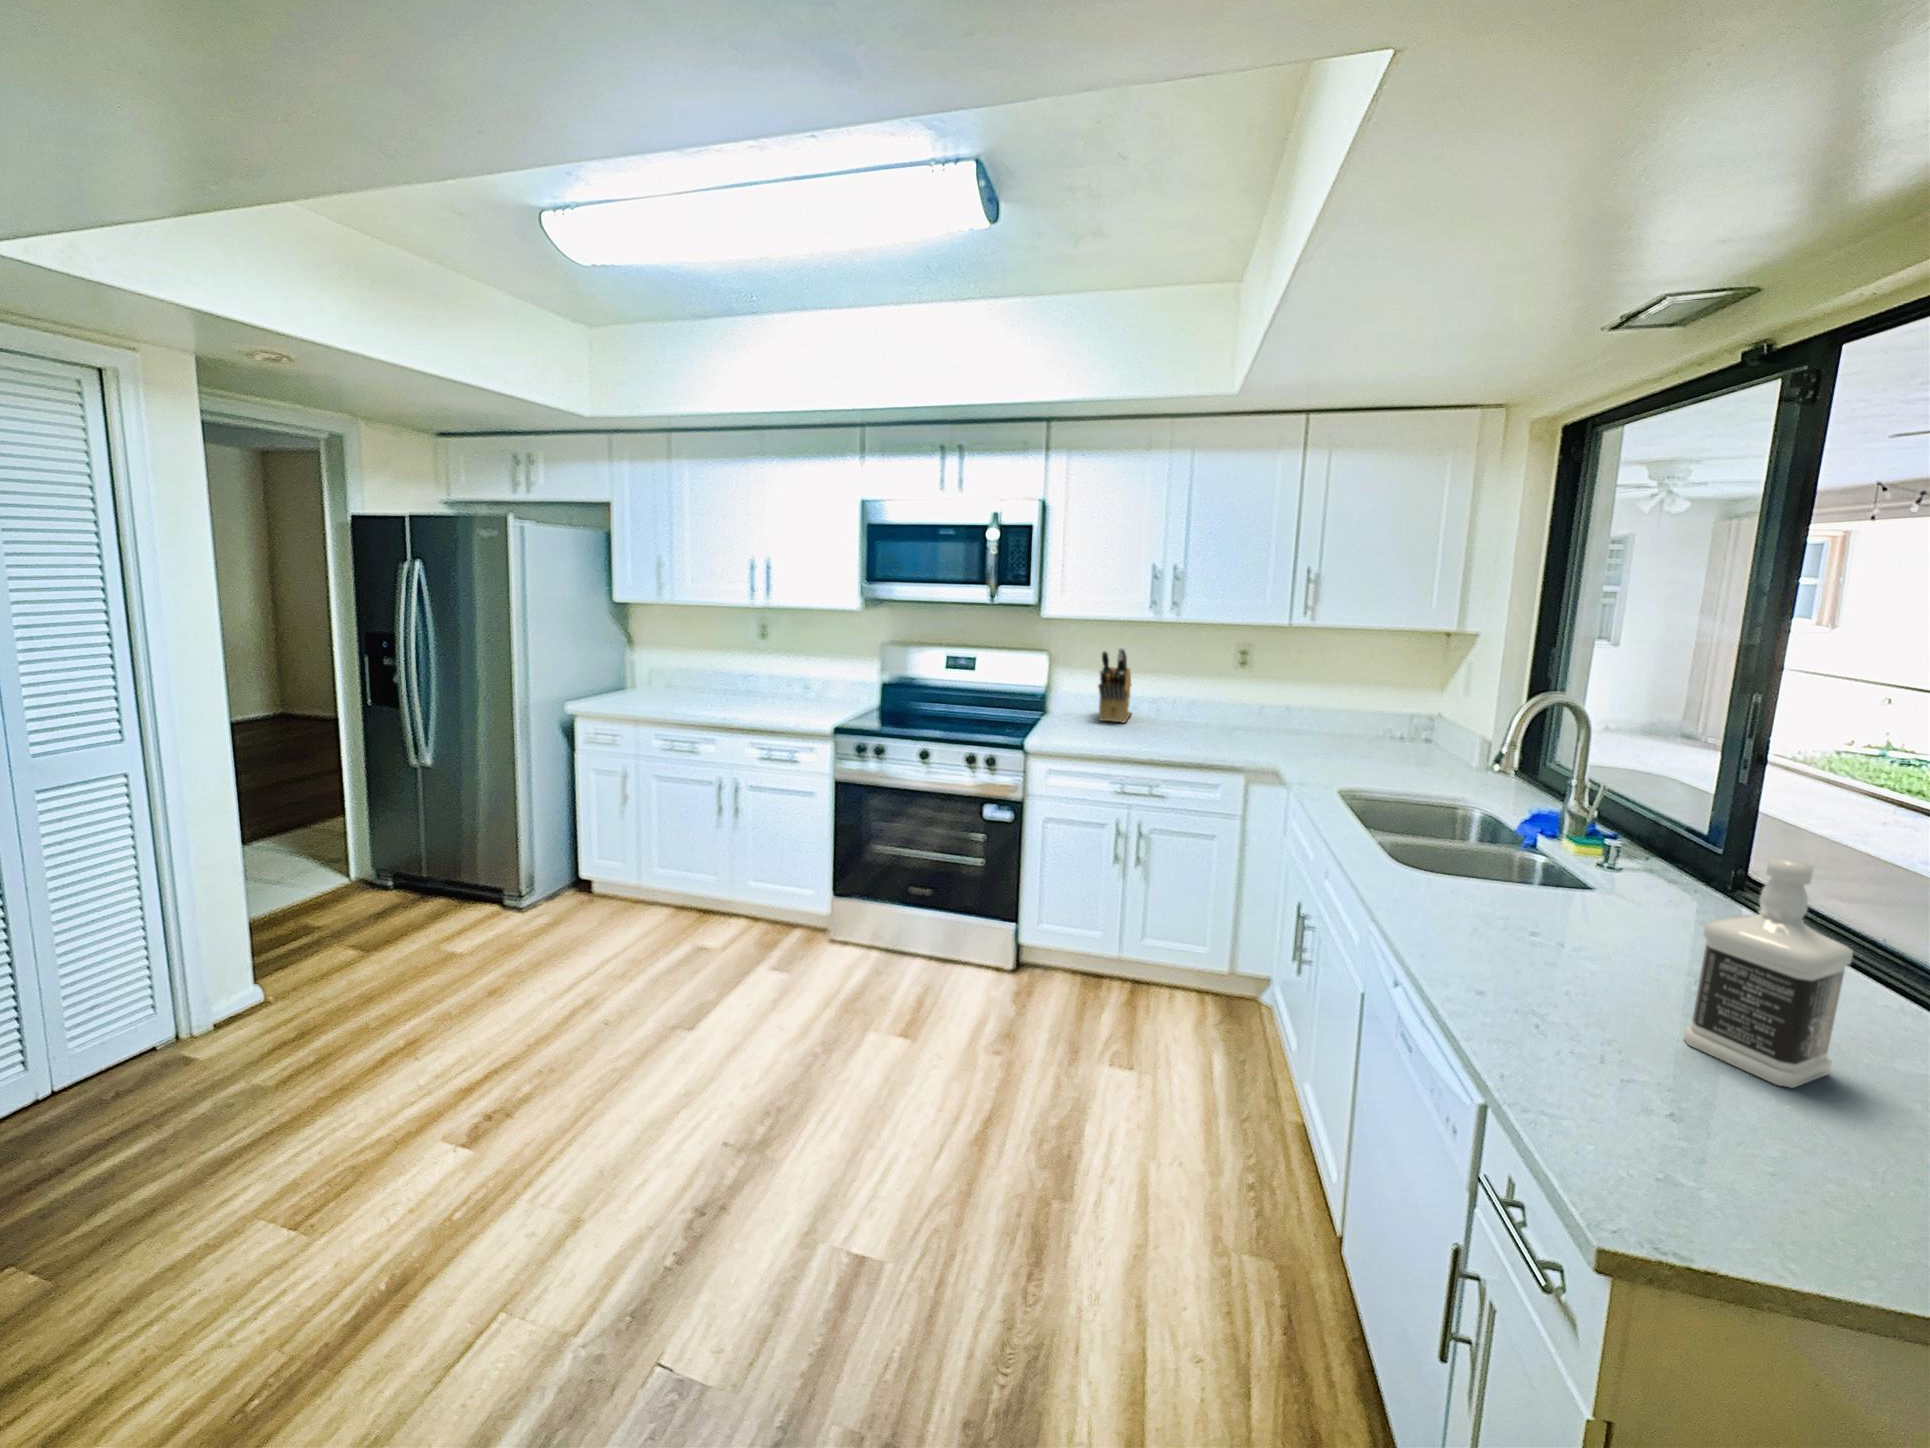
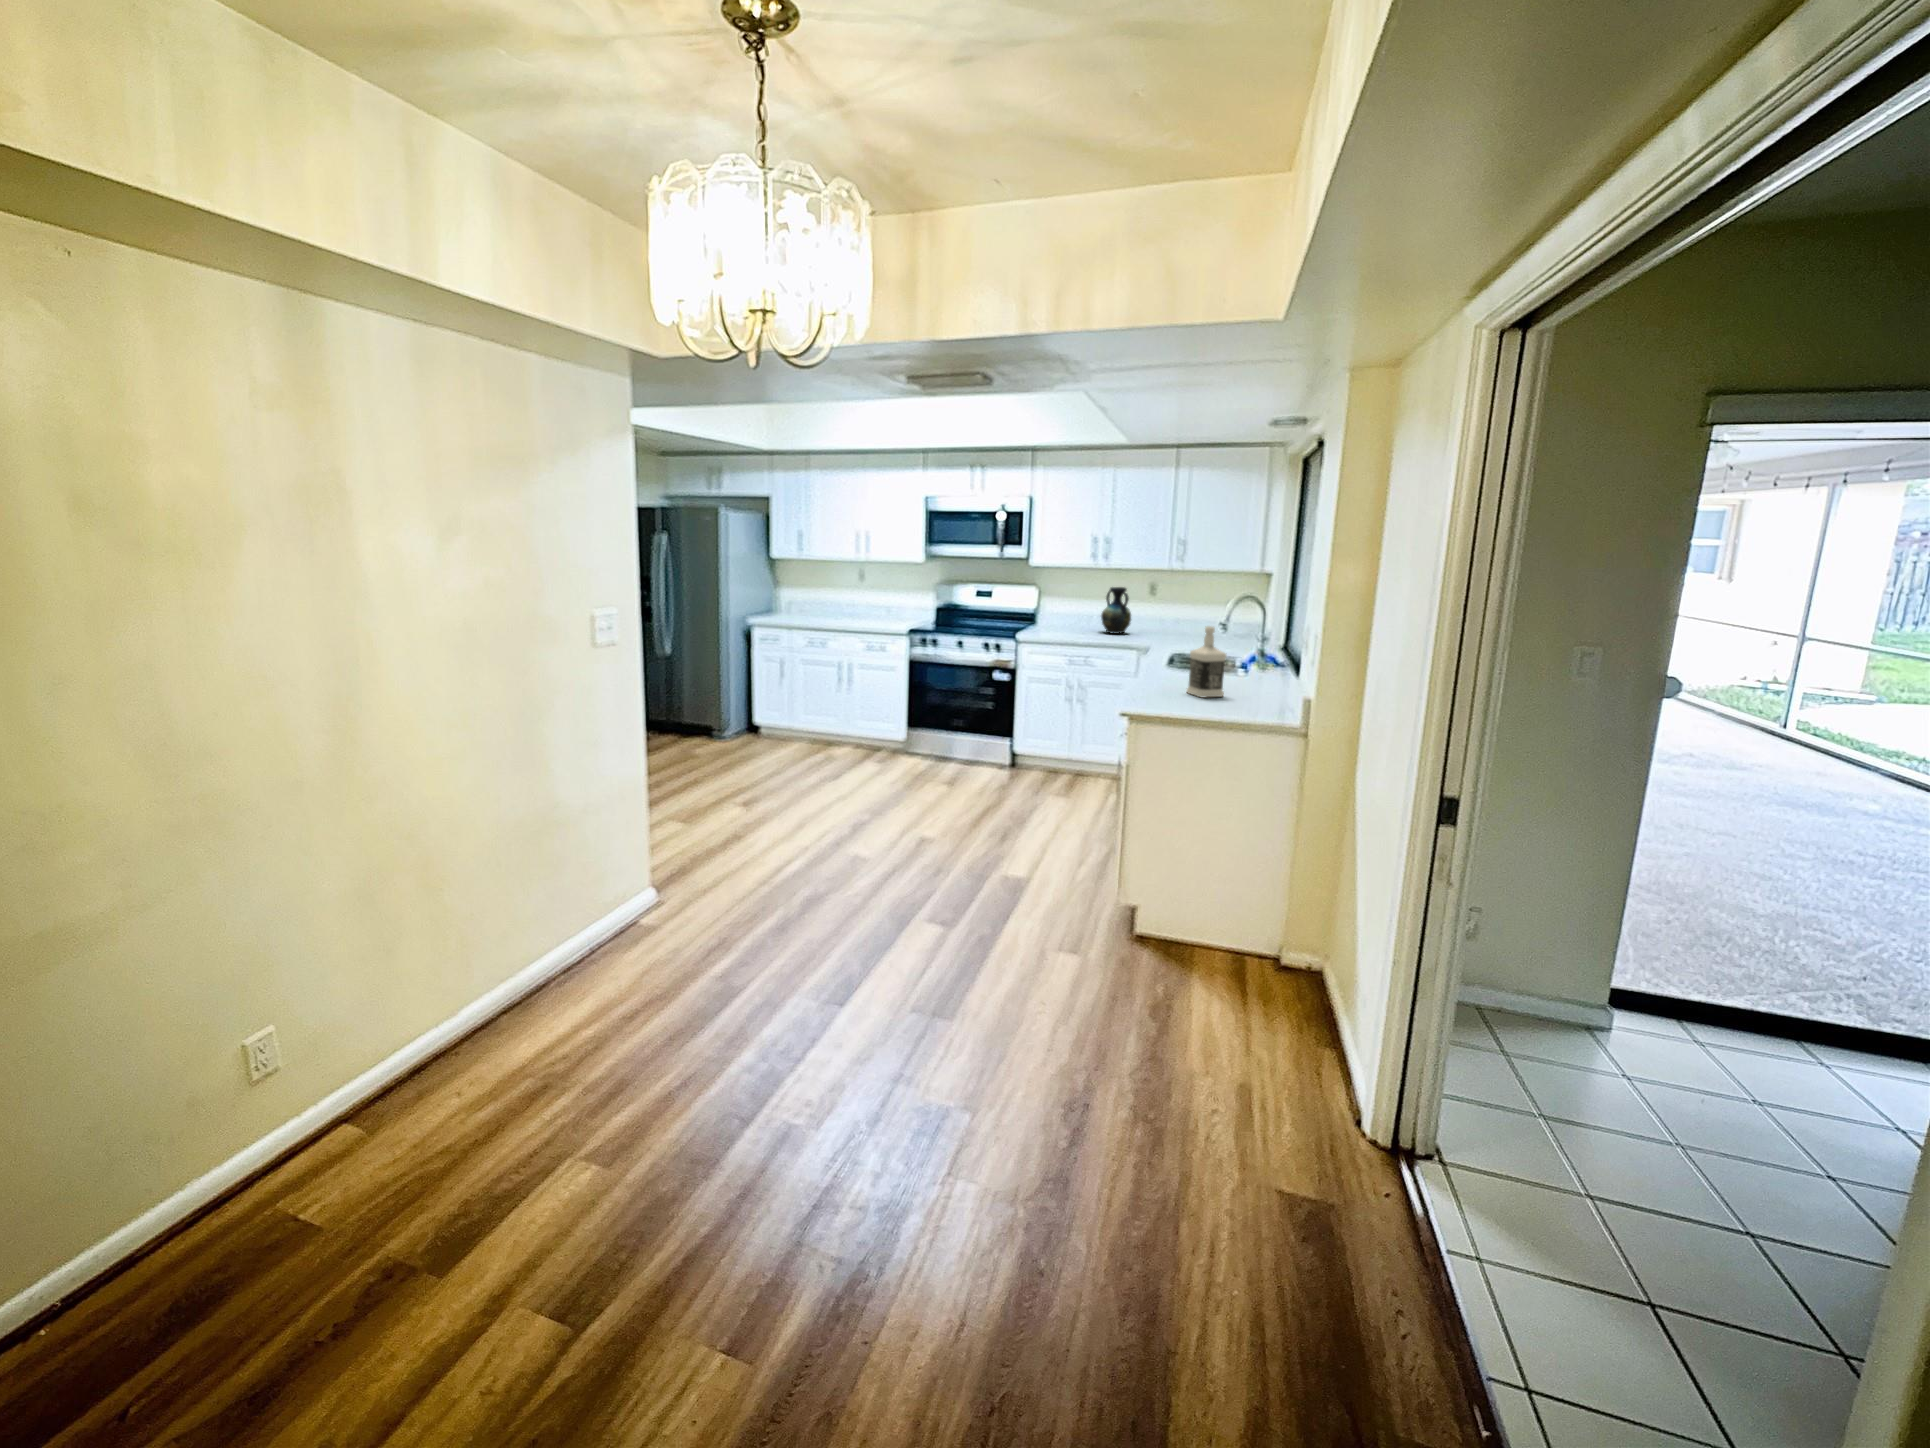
knife block: present [1098,648,1131,723] -> none [1064,583,1092,628]
vase: none [1167,657,1221,738] -> present [1101,587,1131,634]

